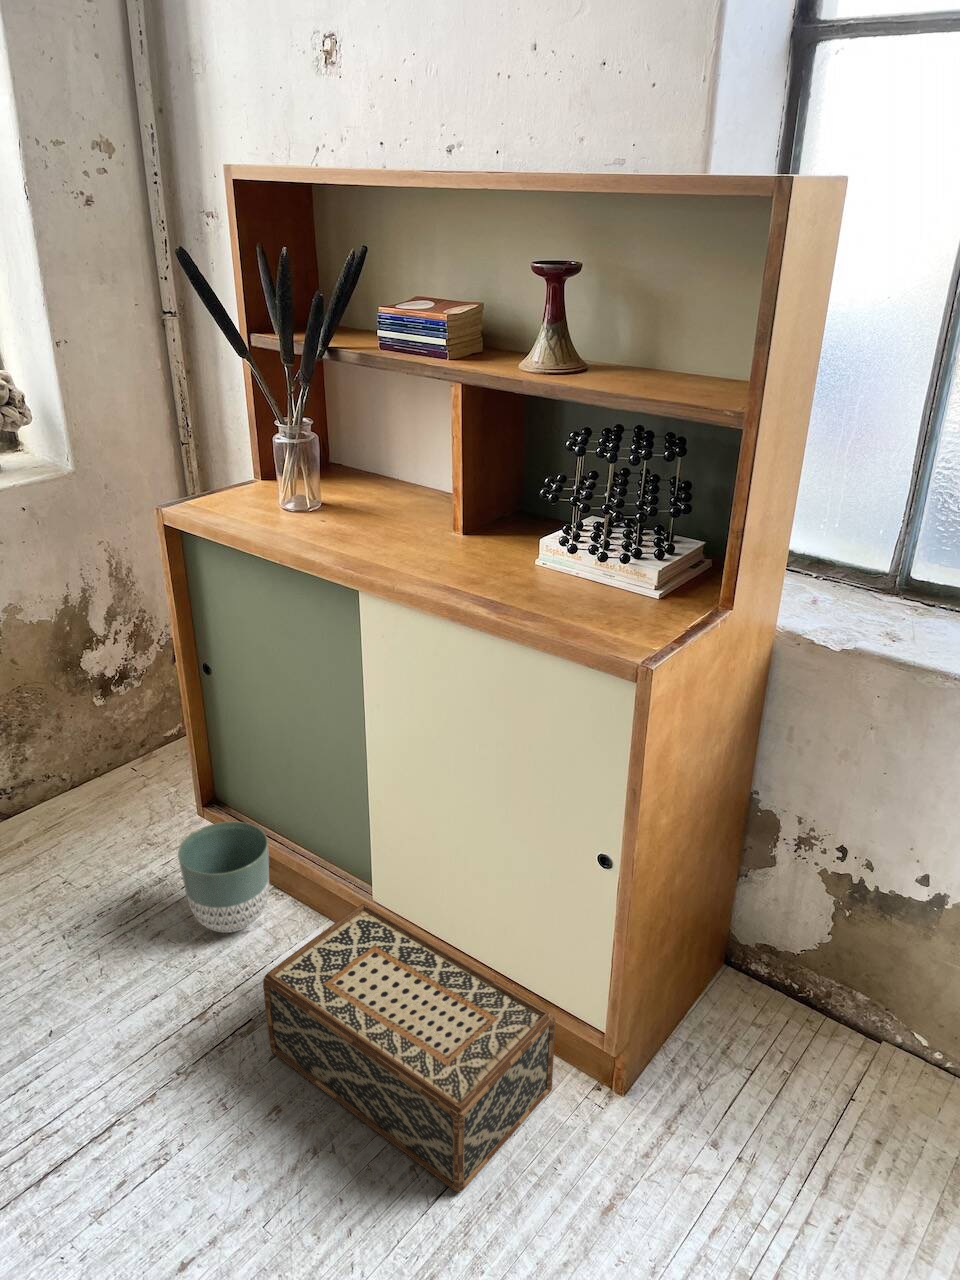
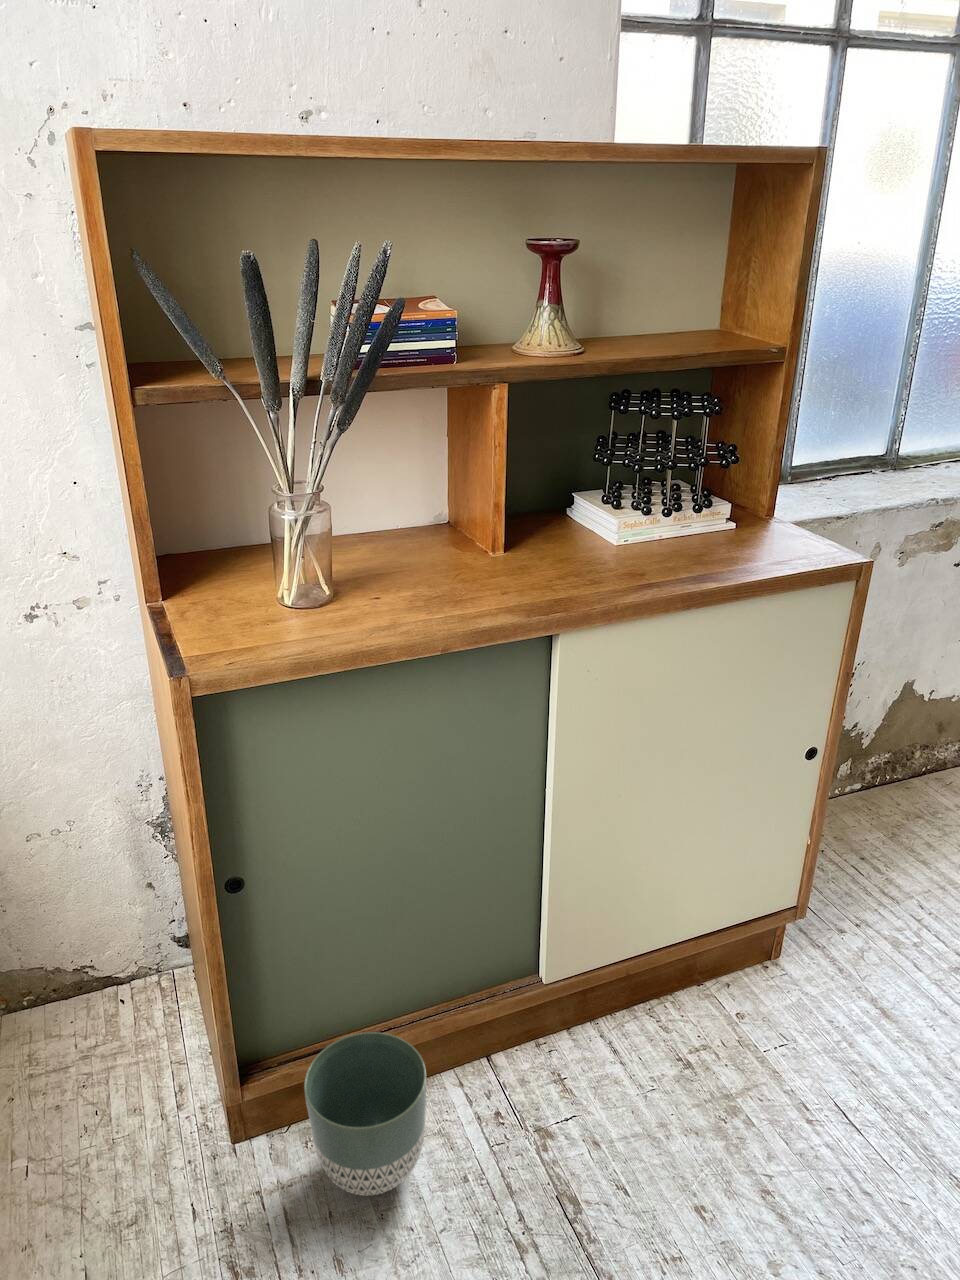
woven basket: present [263,904,555,1193] -> none [542,924,863,1190]

